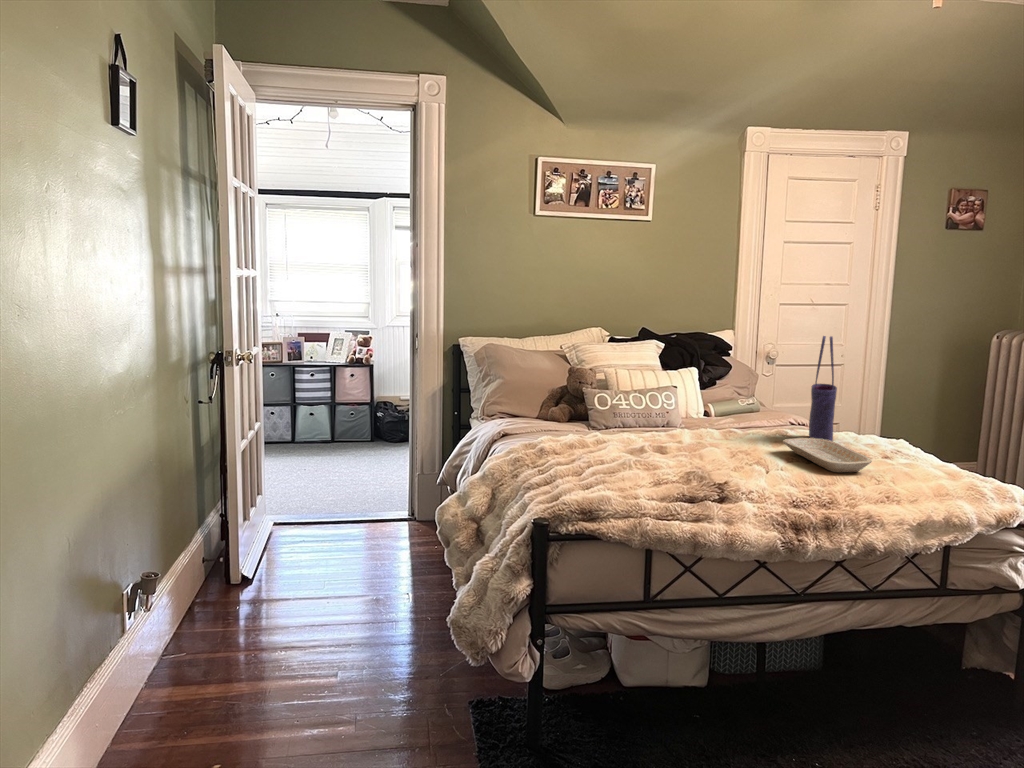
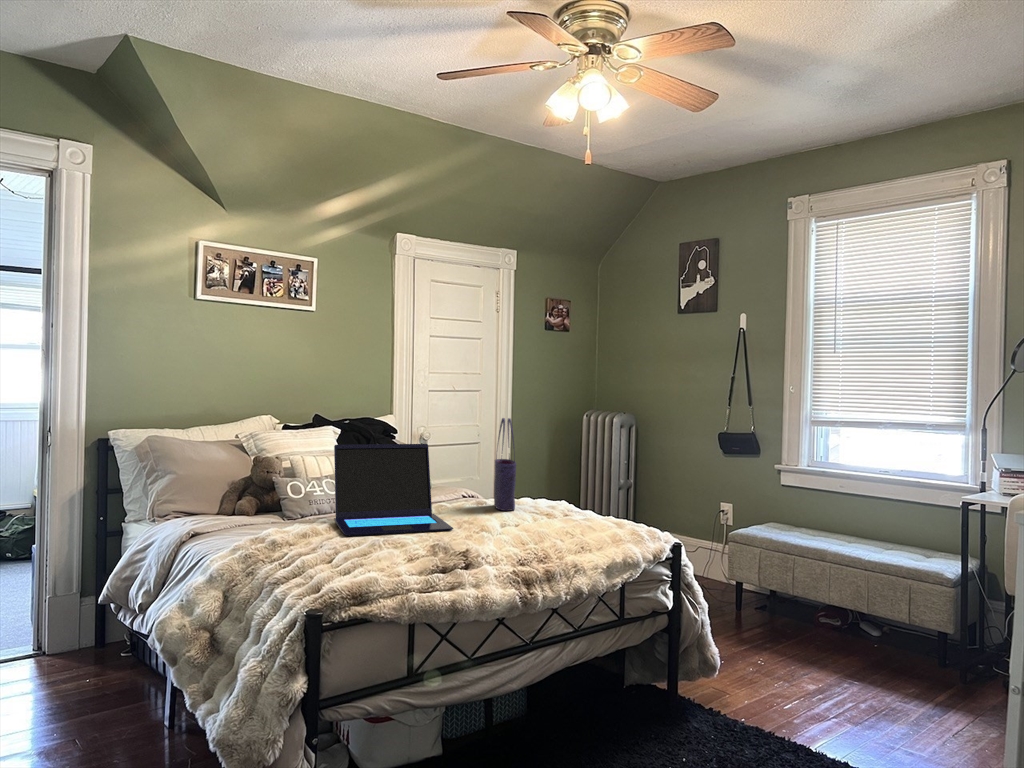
laptop: none [614,359,734,459] -> present [334,444,453,536]
tray: present [783,438,872,472] -> none [486,506,565,532]

